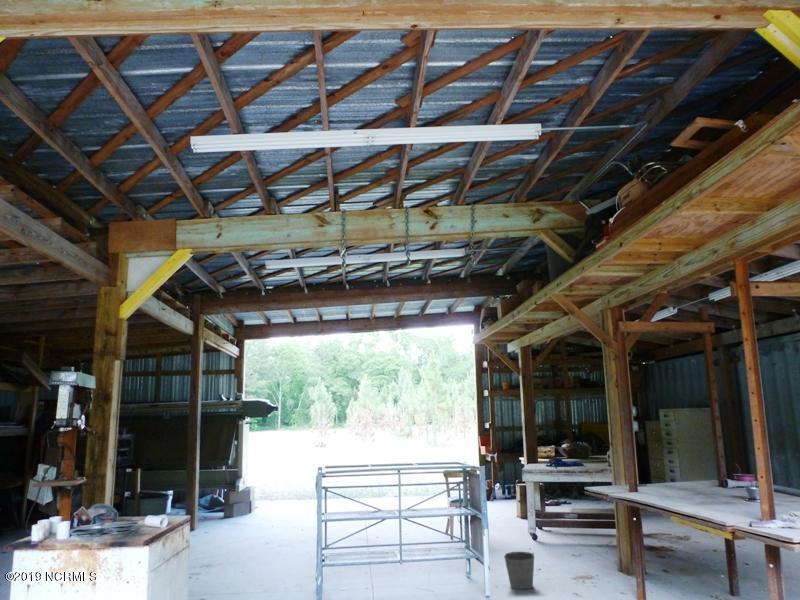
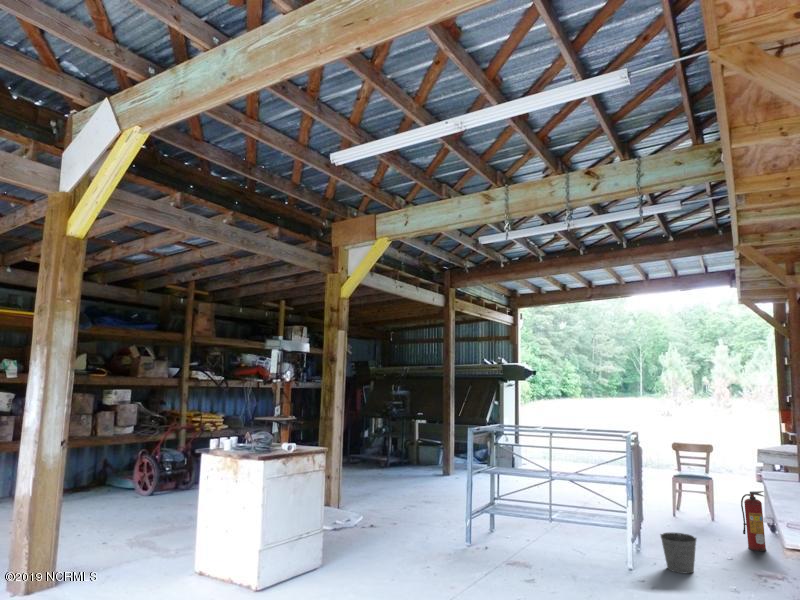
fire extinguisher: none [530,503,550,557] -> present [741,491,766,551]

